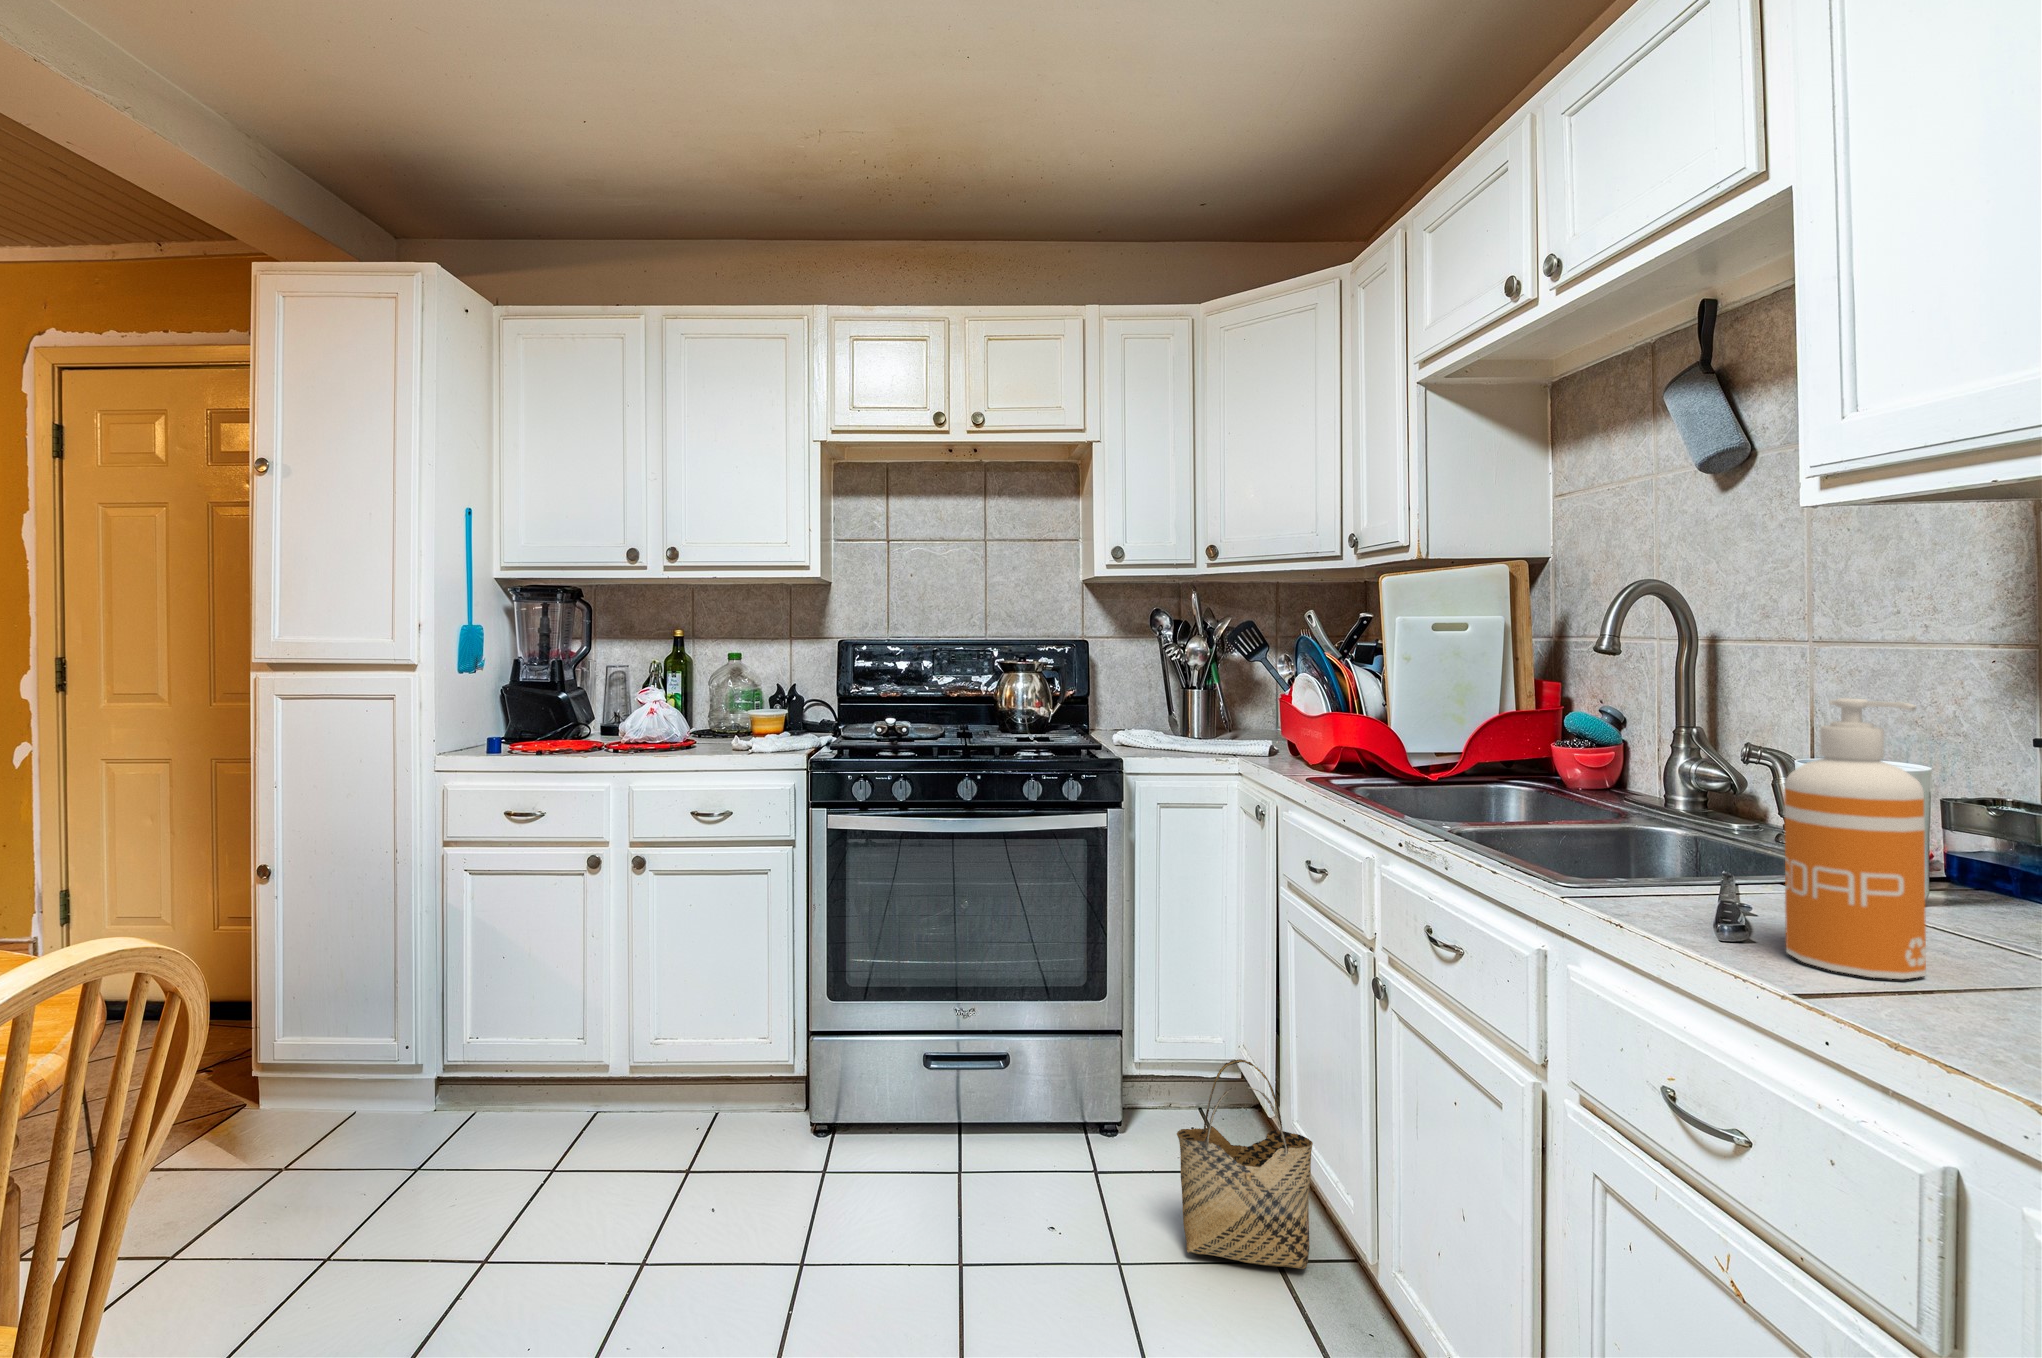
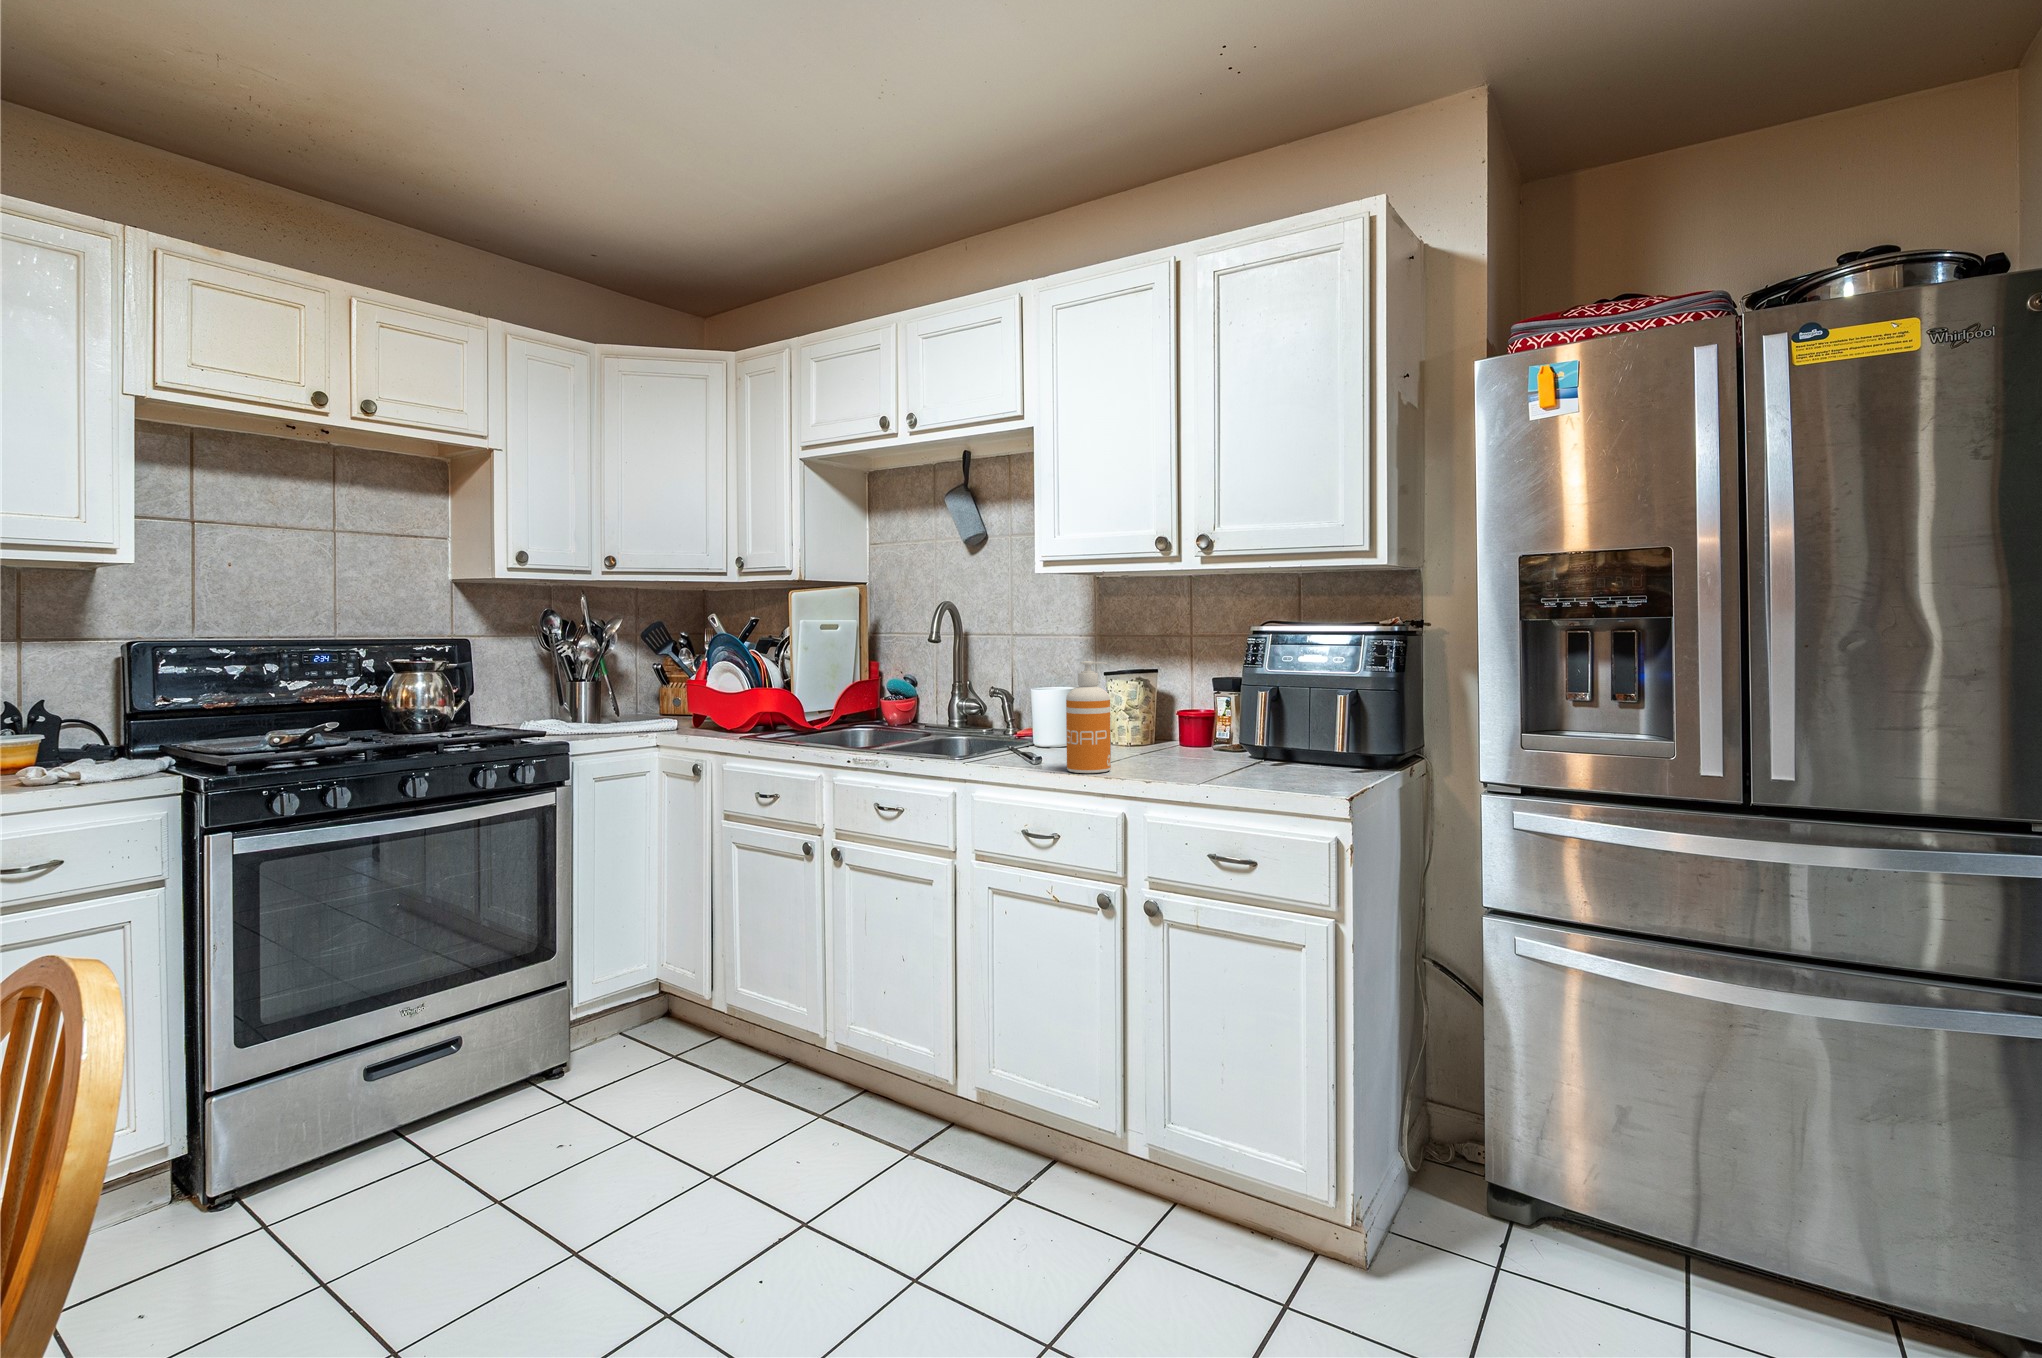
woven basket: present [1177,1059,1313,1269] -> none [669,952,768,1103]

